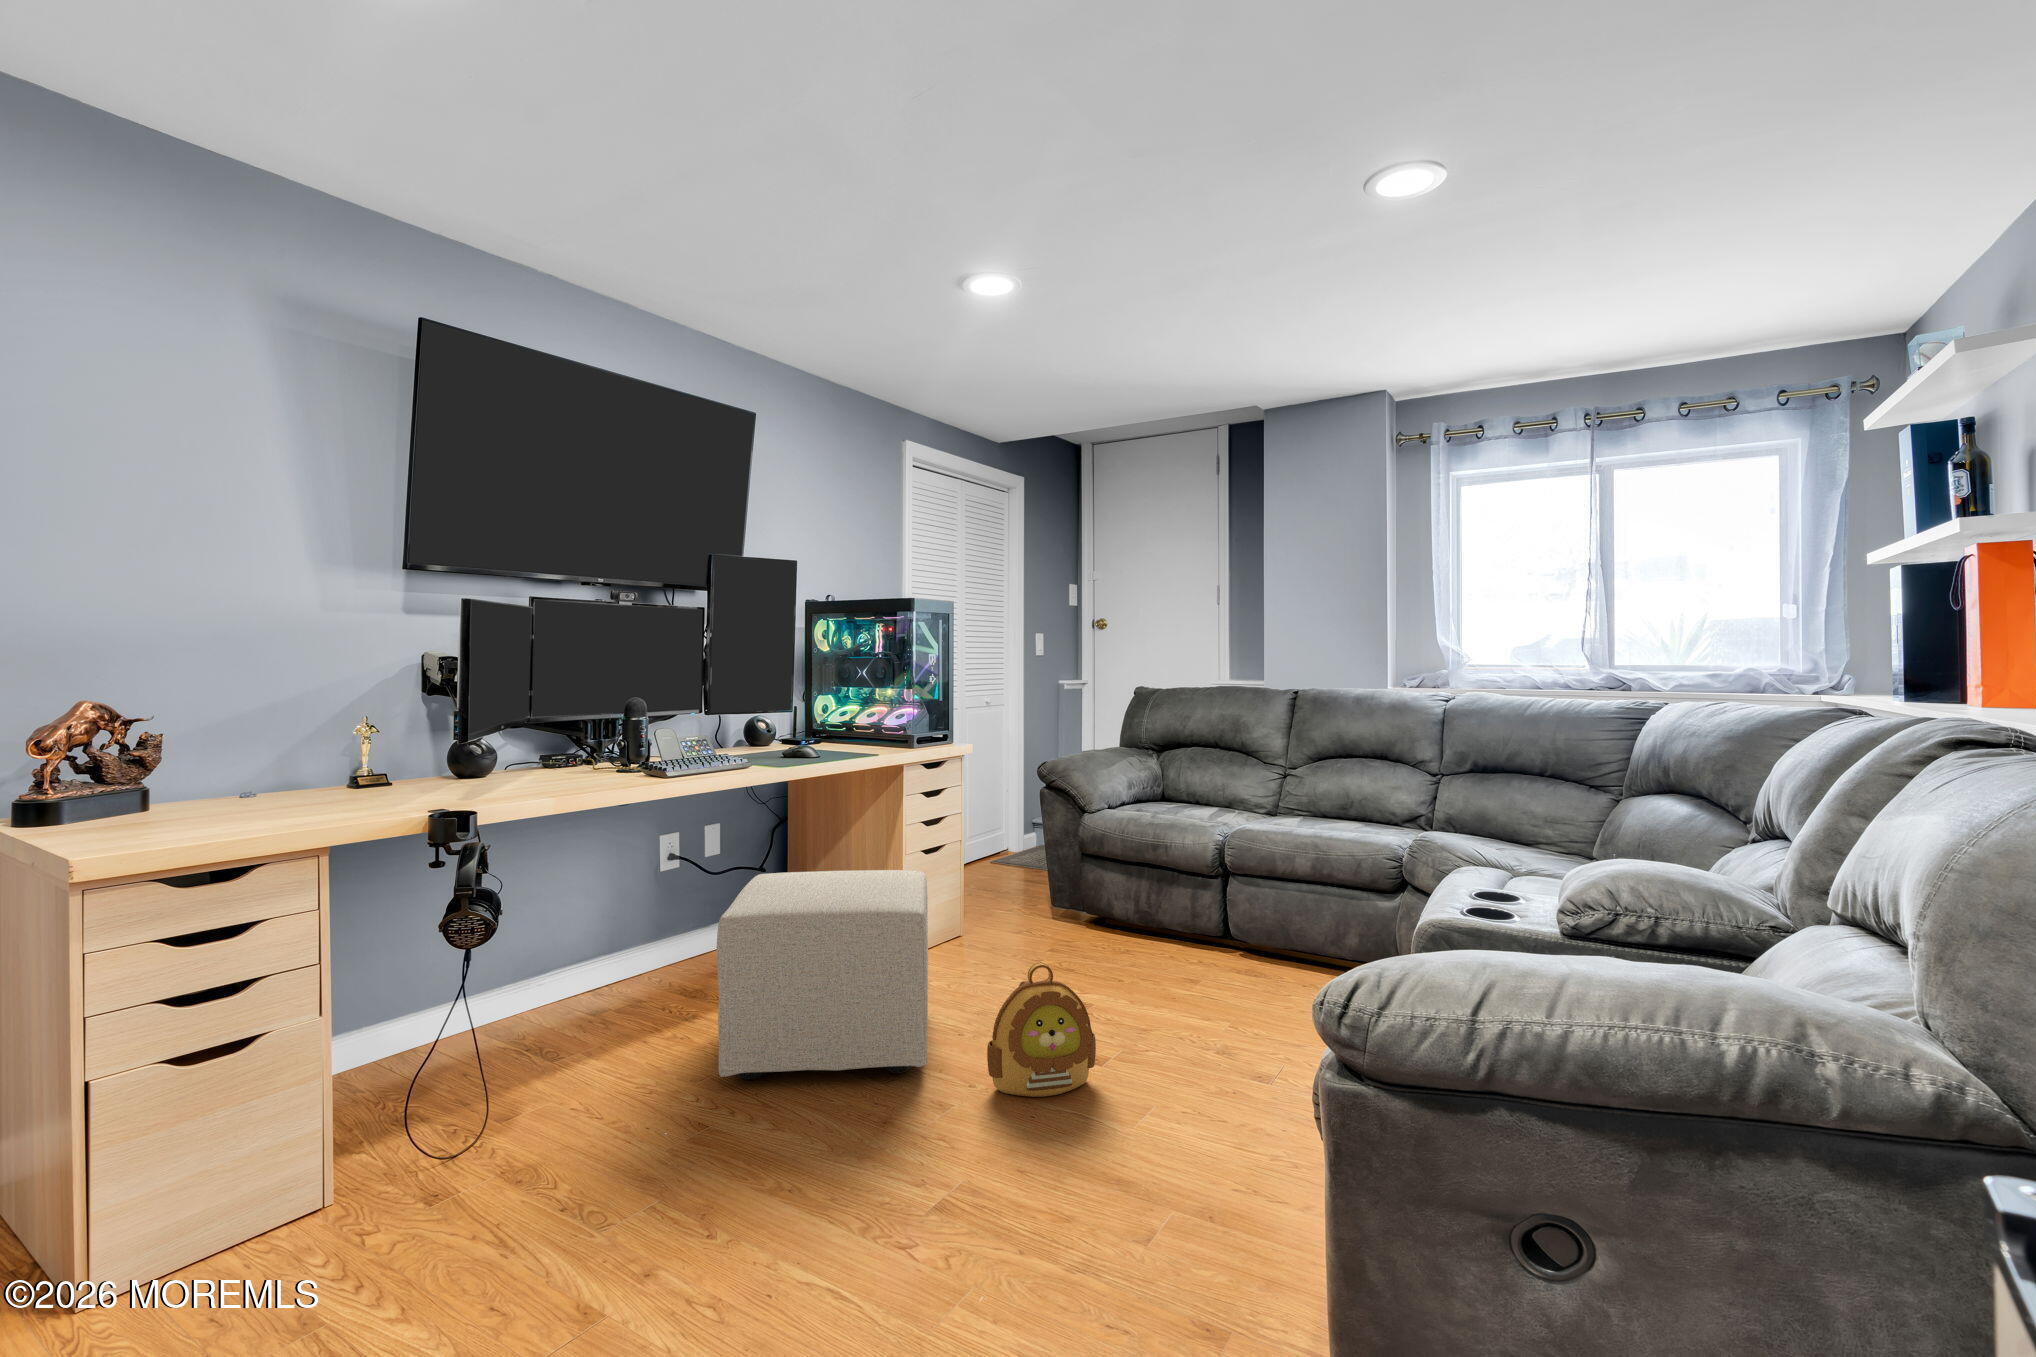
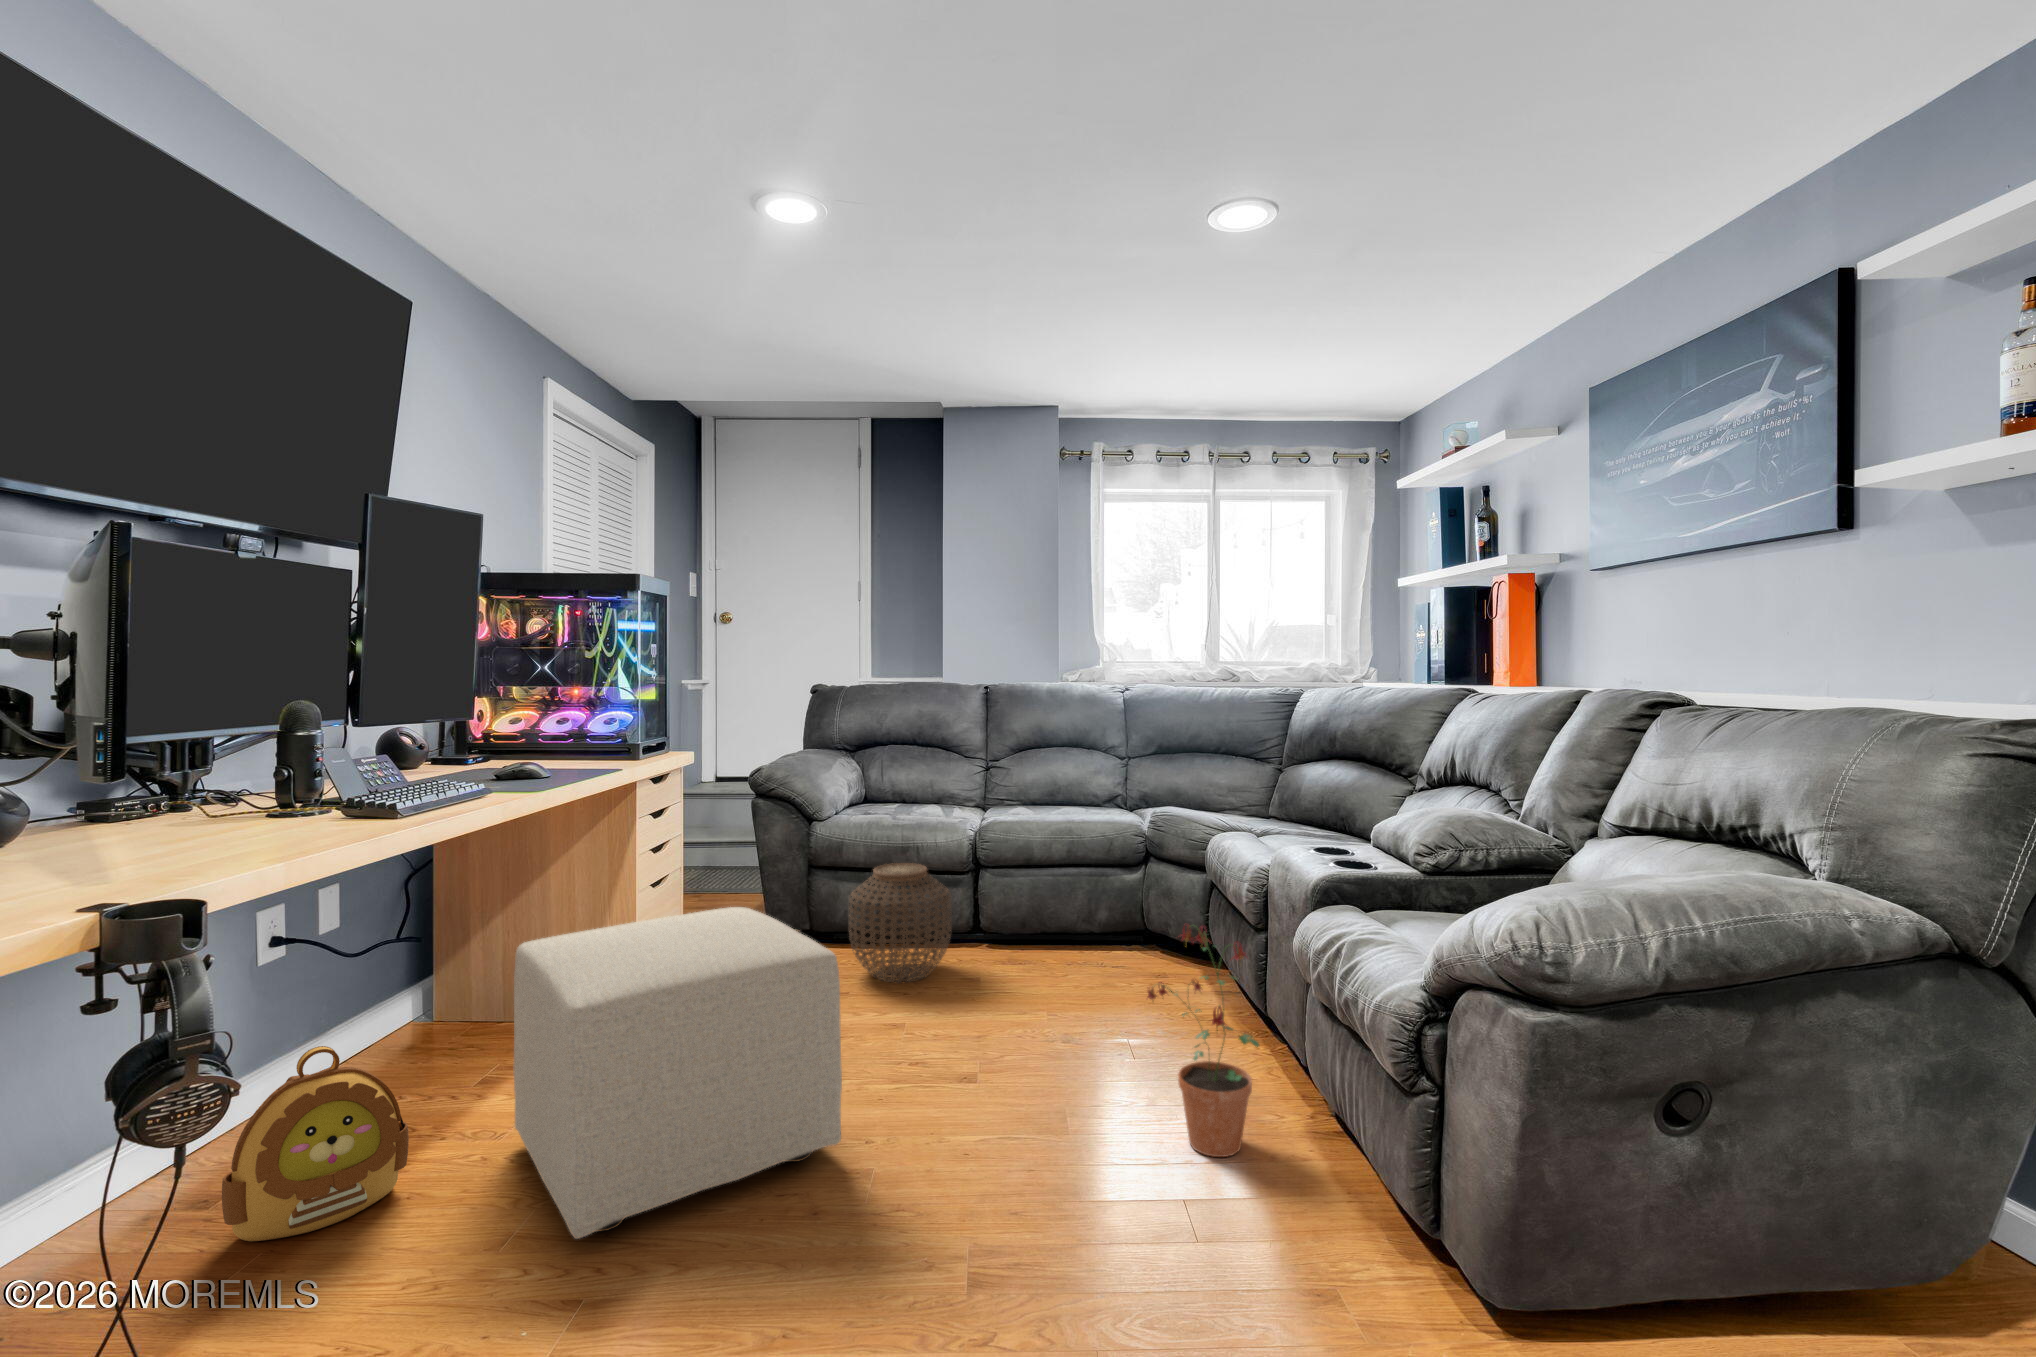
woven basket: none [1079,857,1175,968] -> present [849,863,952,982]
potted plant: none [1173,936,1267,1171] -> present [1148,925,1259,1157]
backpack: present [987,963,1096,1097] -> present [222,1046,409,1241]

